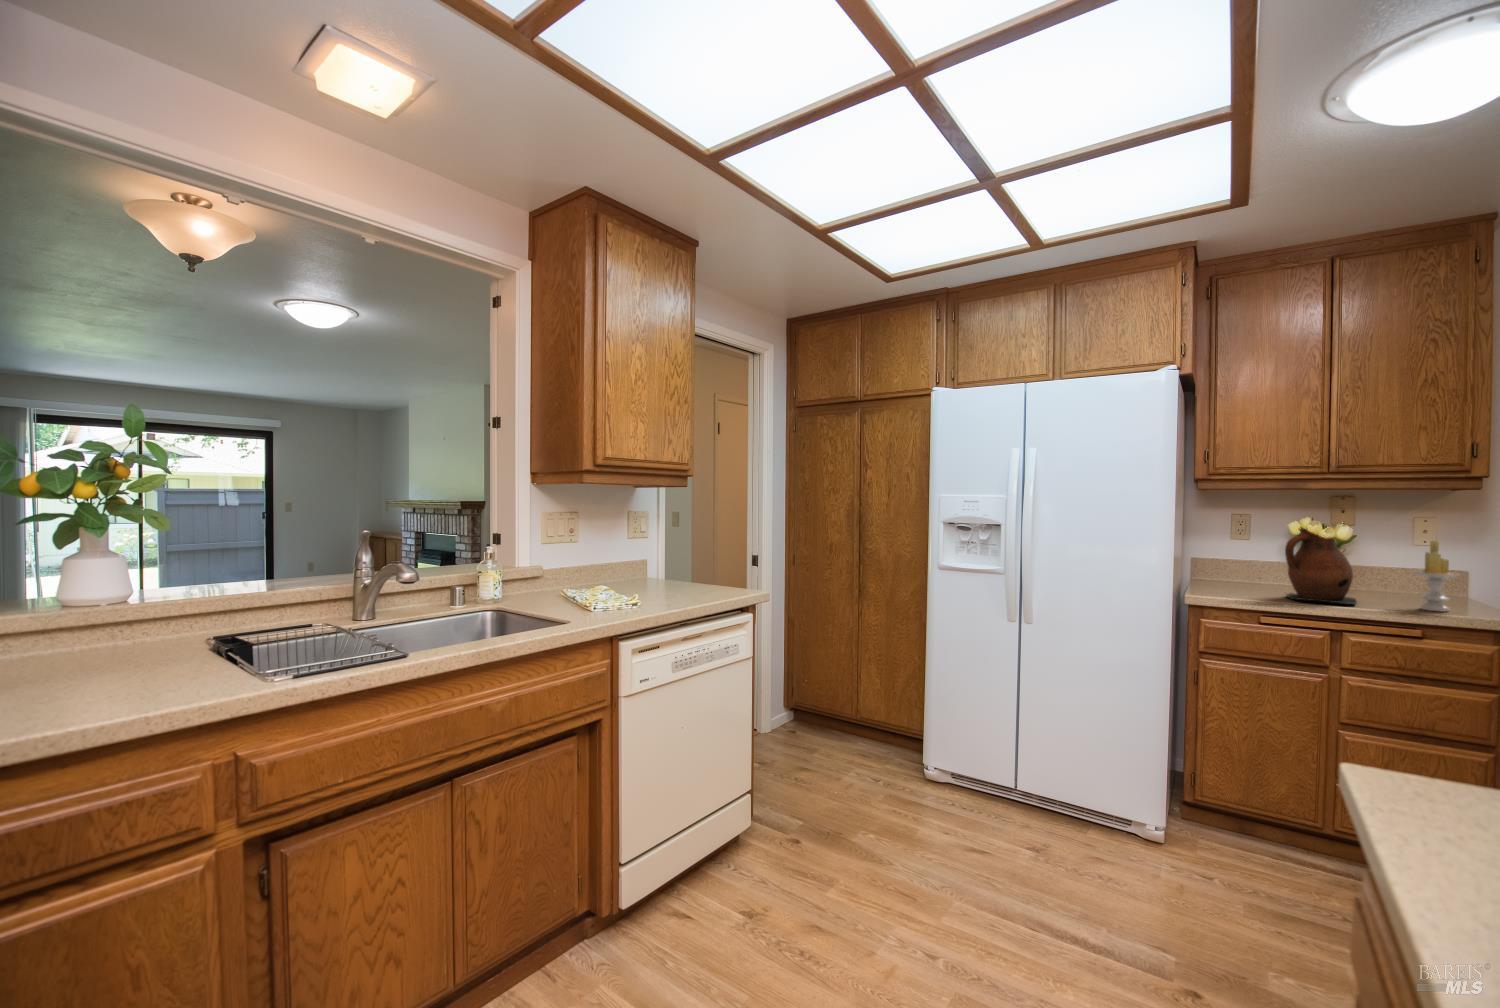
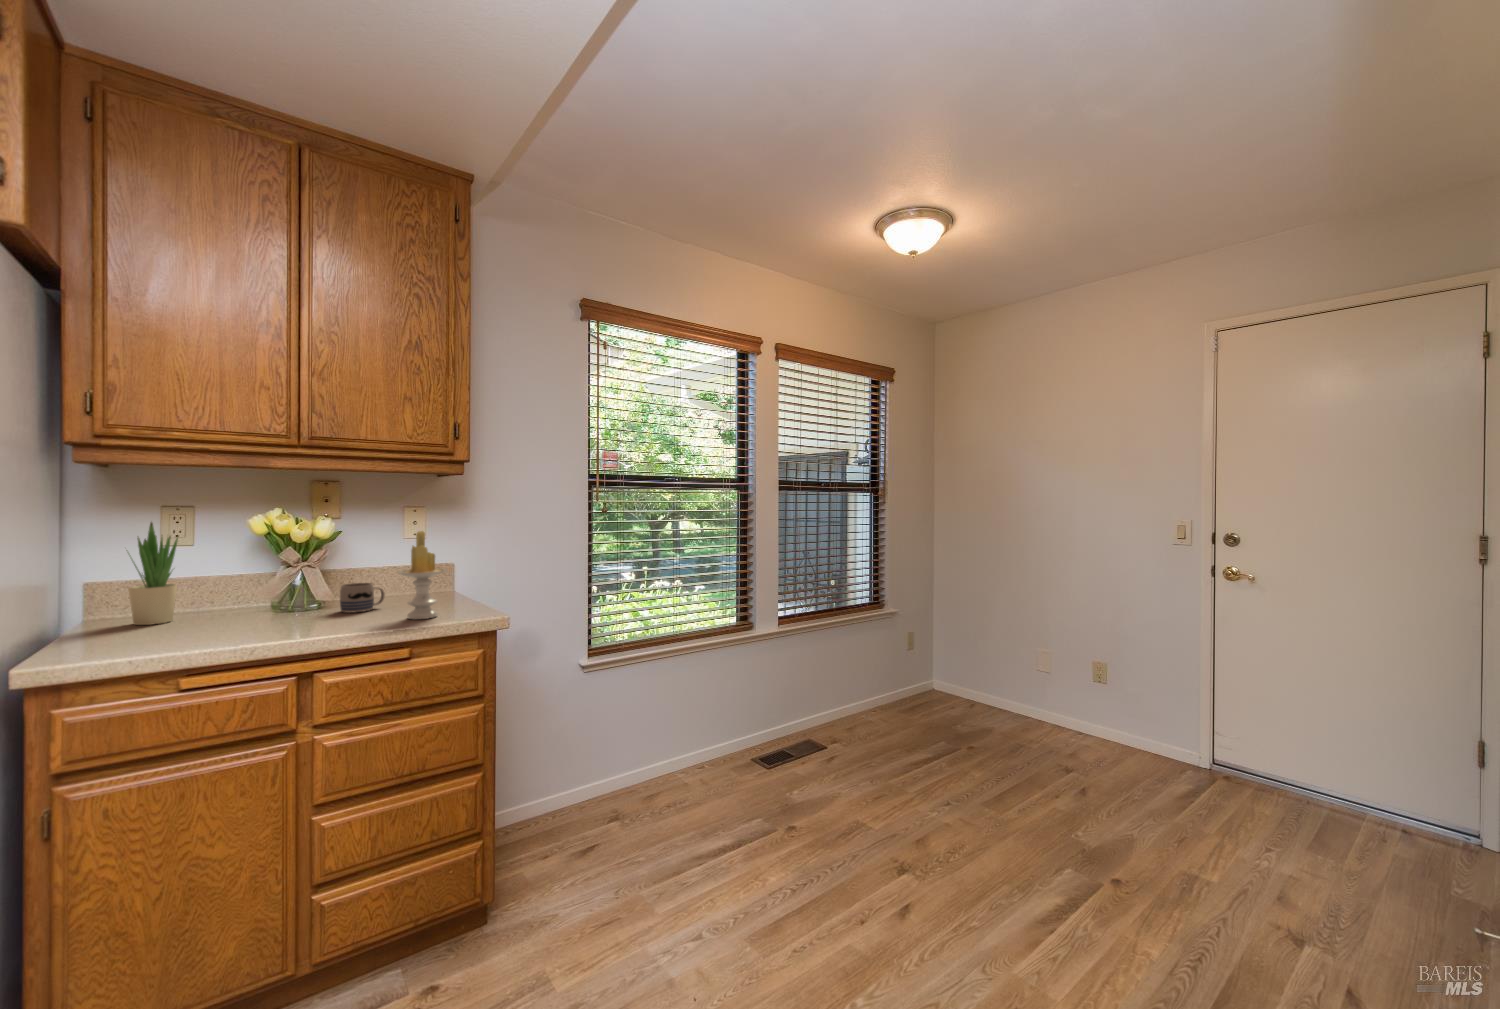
potted plant: none [1217,523,1244,586] -> present [128,522,178,625]
ceramic pitcher: present [1285,528,1357,605] -> none [227,523,336,636]
mug: none [1357,576,1397,599] -> present [340,583,385,613]

